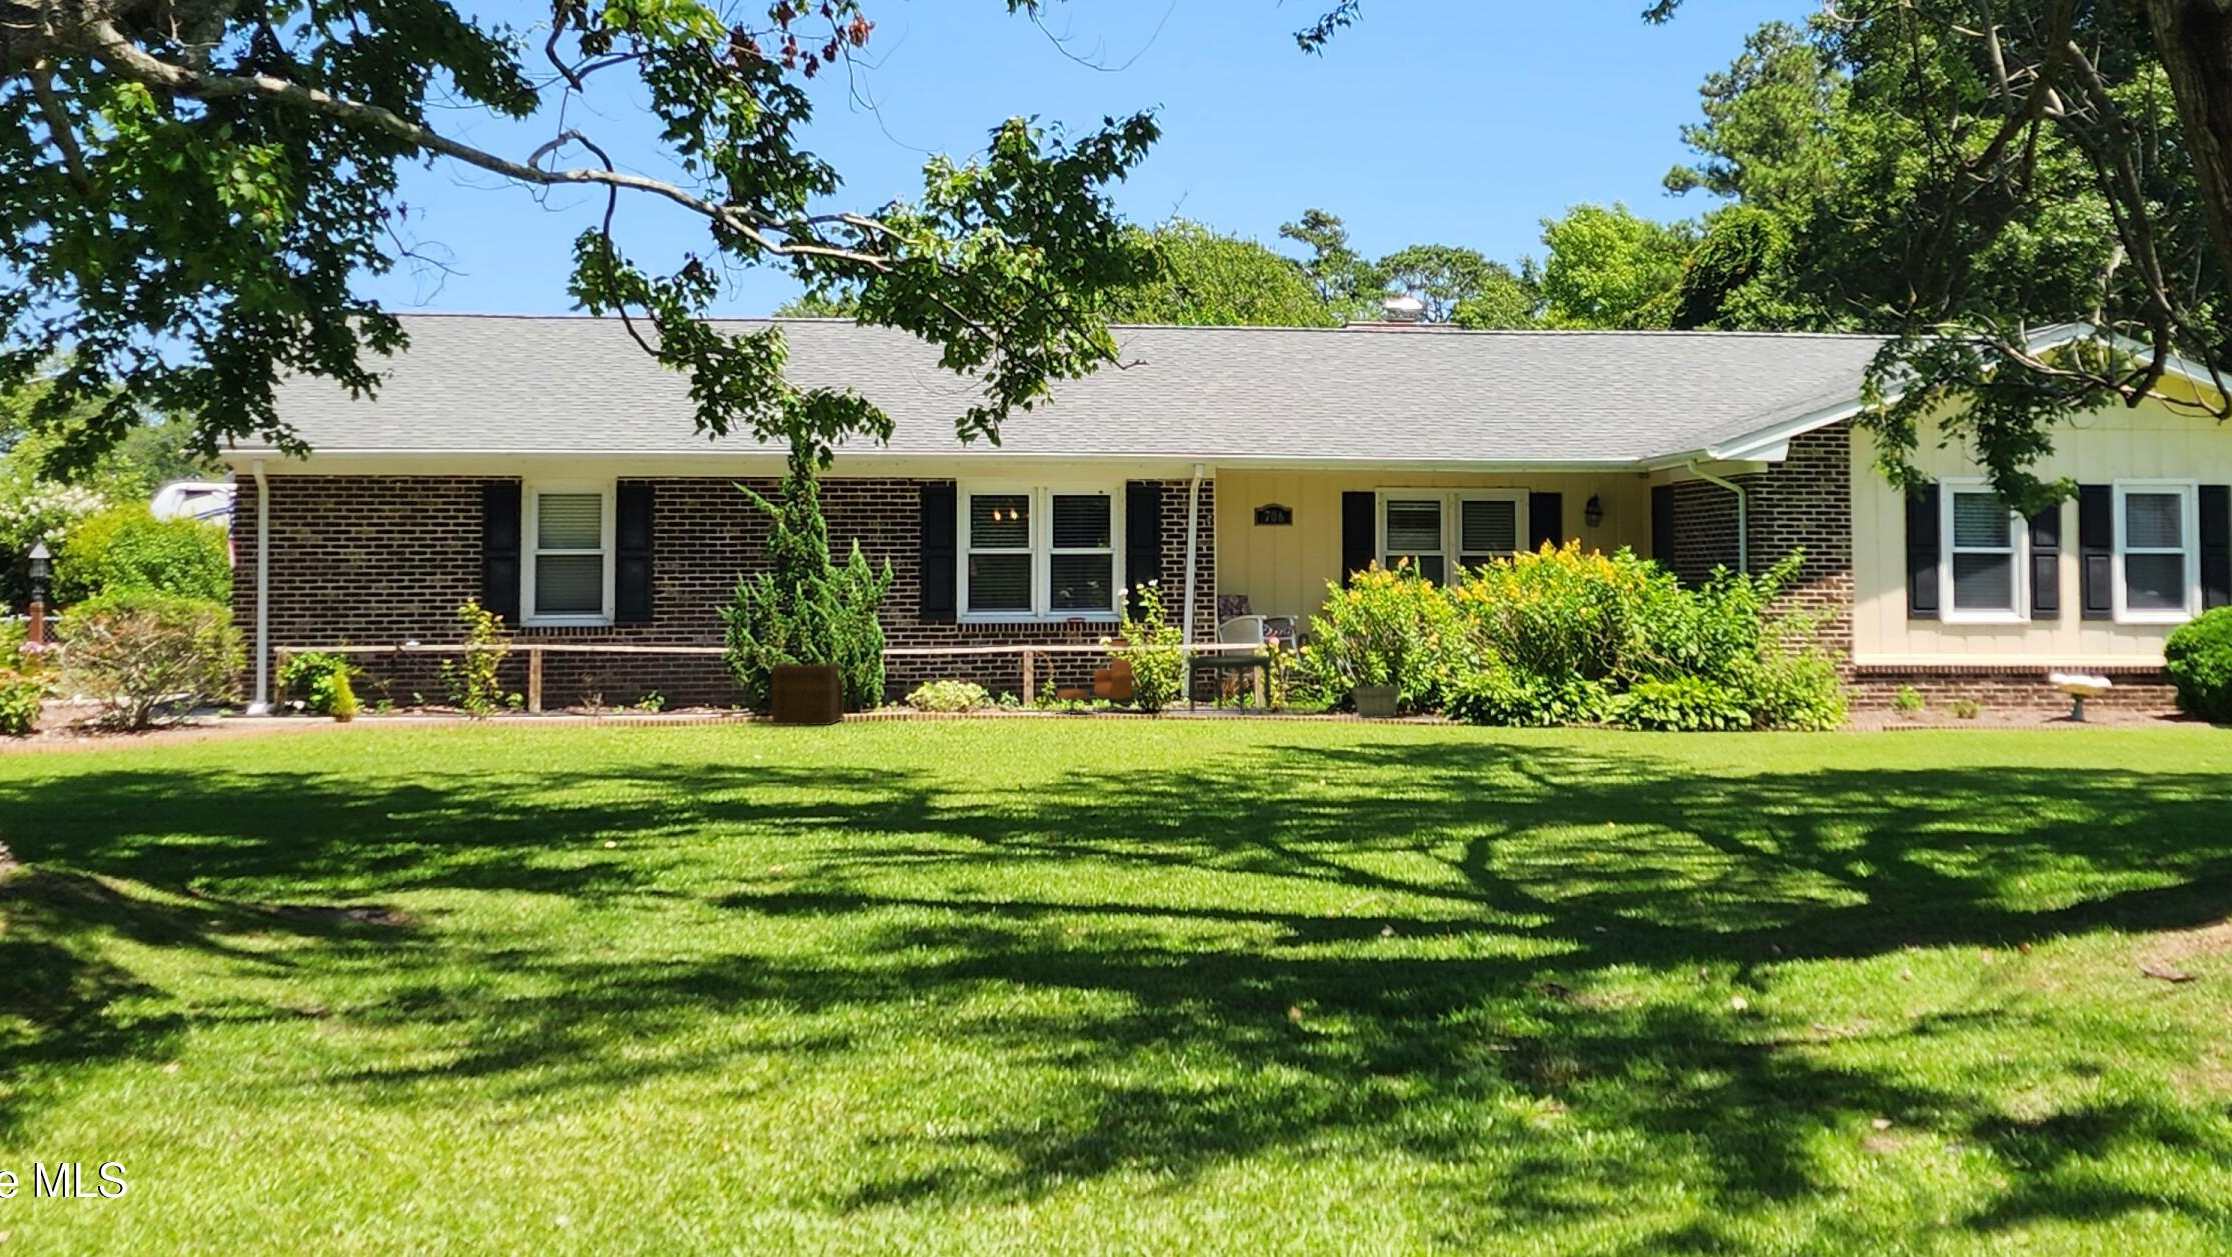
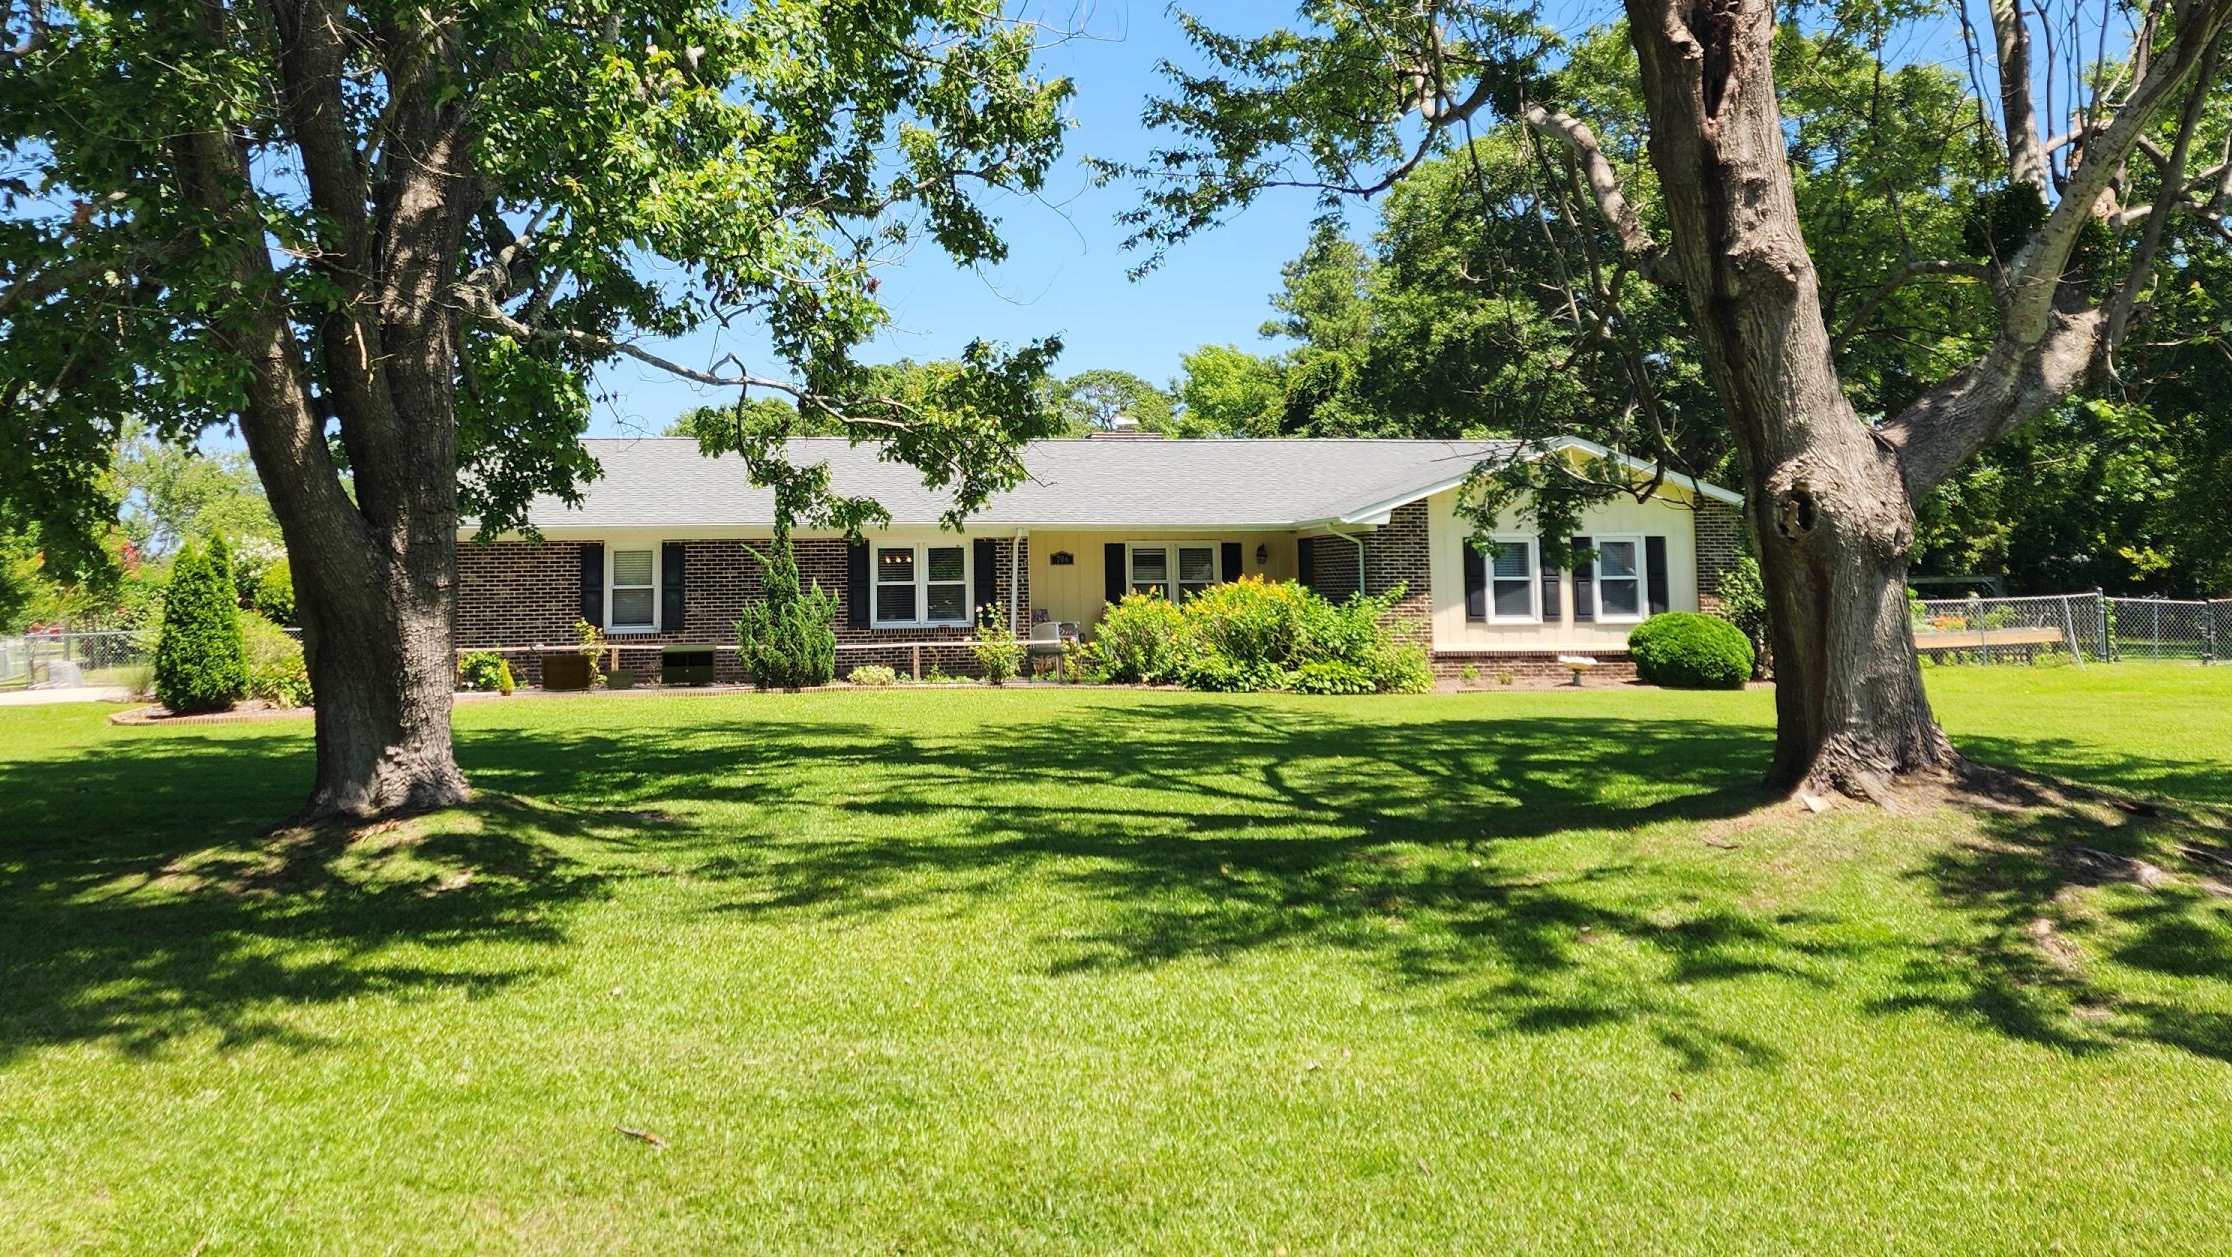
lounge chair: present [1057,641,1133,714] -> none [946,639,994,686]
storage bench: none [584,647,679,715] -> present [661,645,716,687]
wooden crate: present [771,661,844,725] -> present [541,654,591,692]
wooden bucket: present [1353,682,1400,718] -> present [607,669,635,689]

